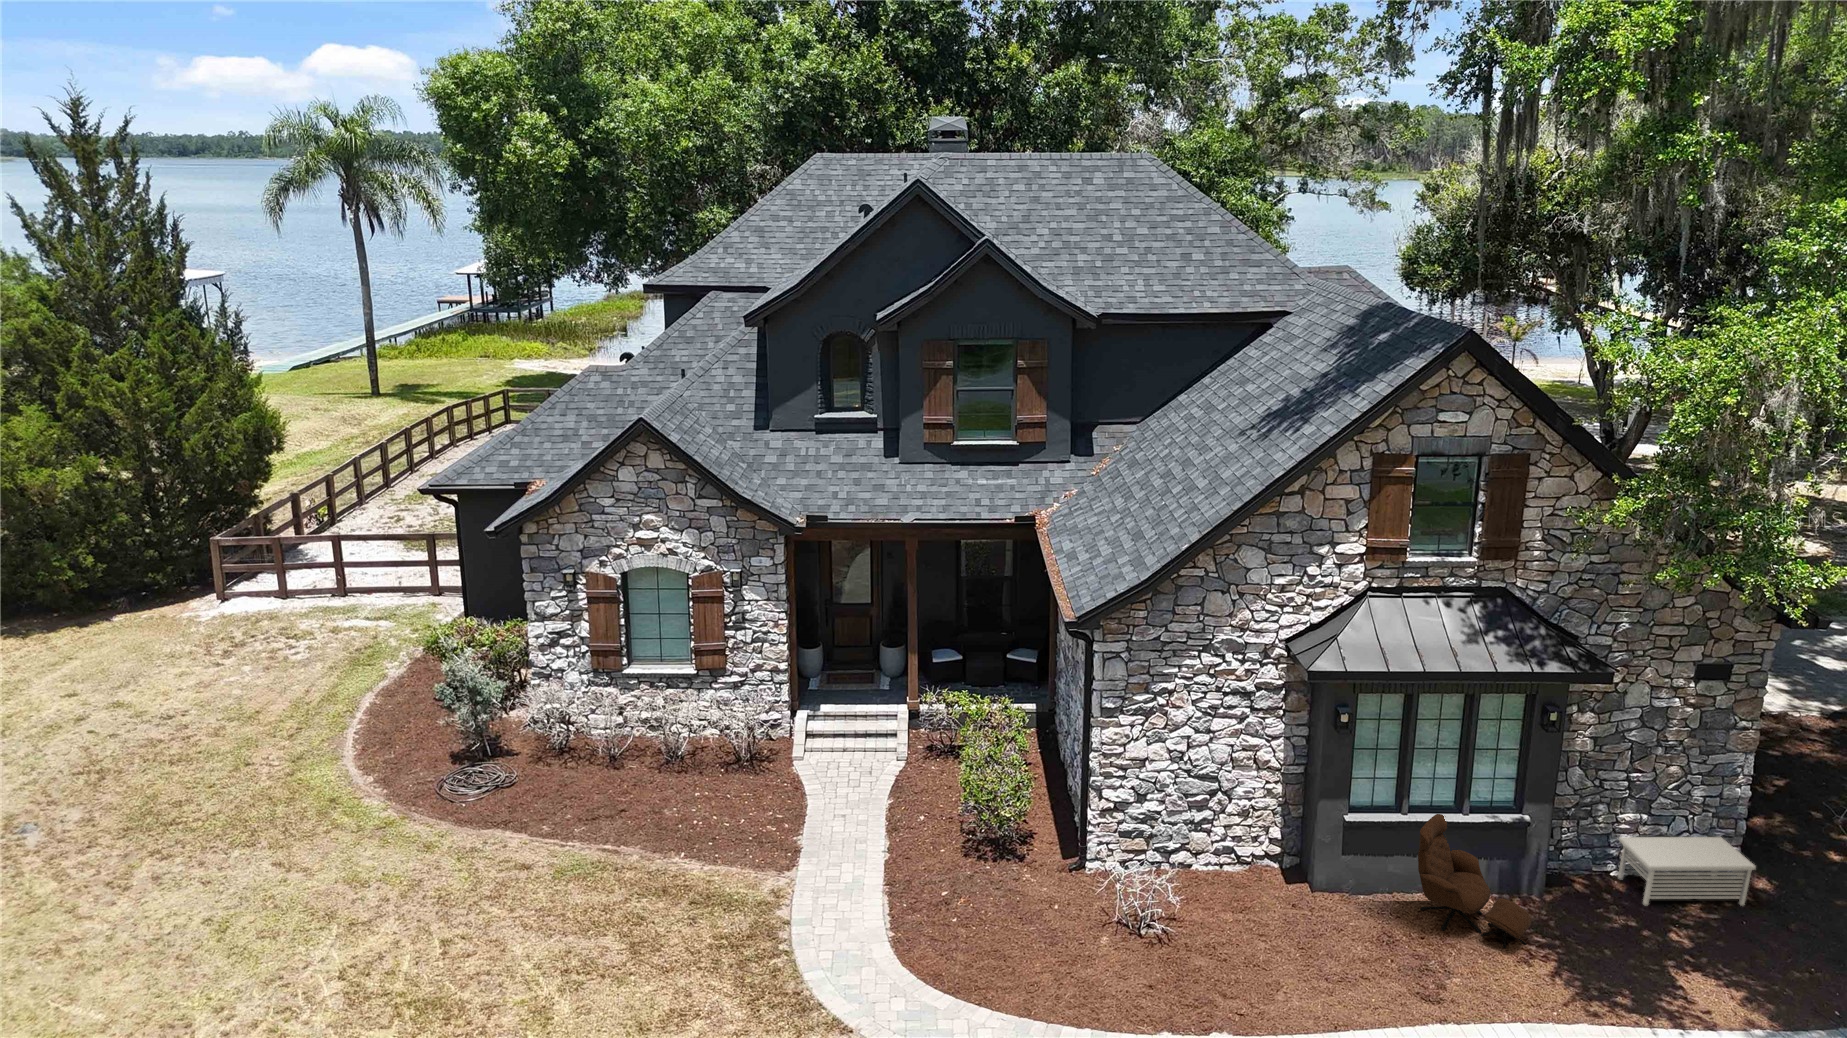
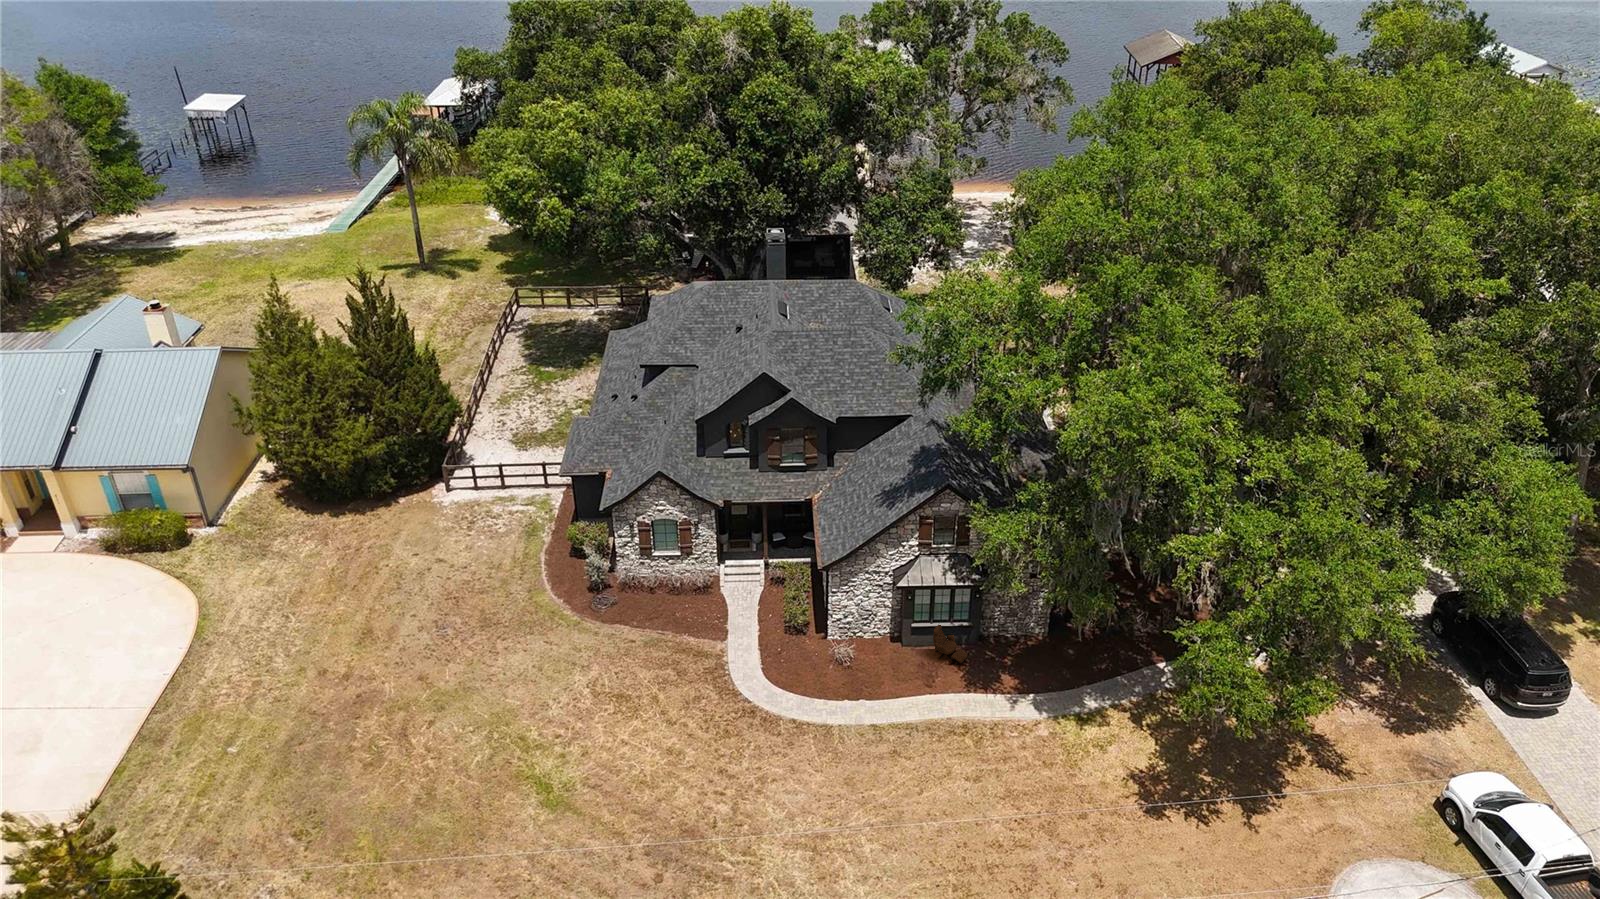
storage bench: present [1618,837,1756,906] -> none [1006,625,1044,648]

